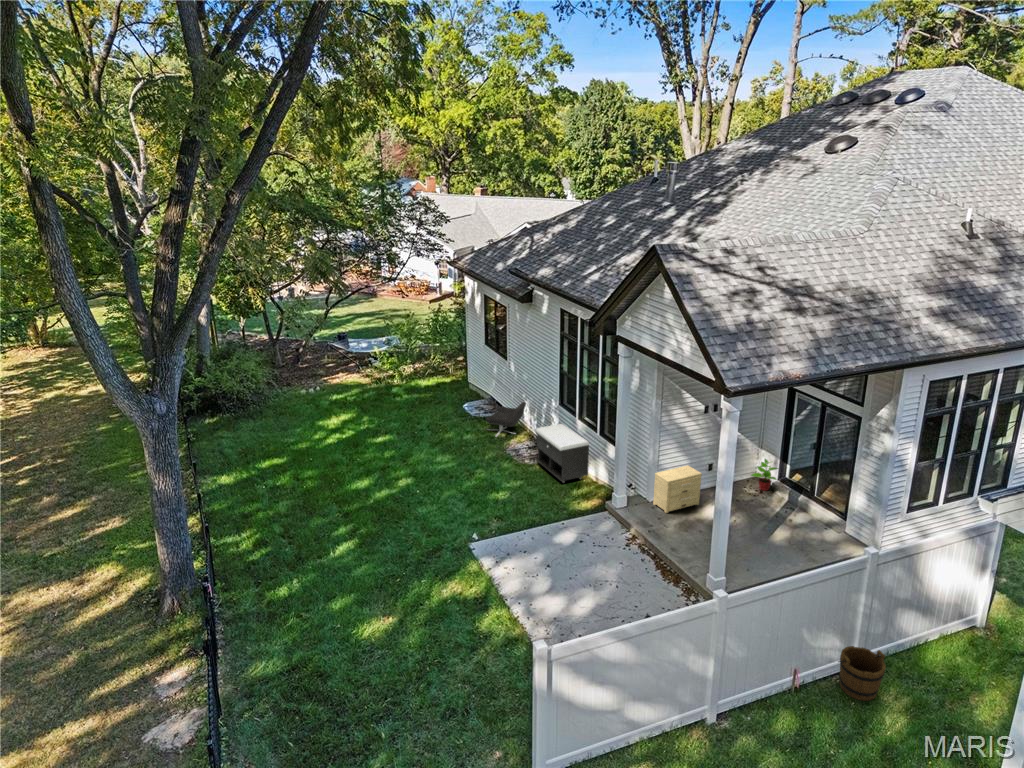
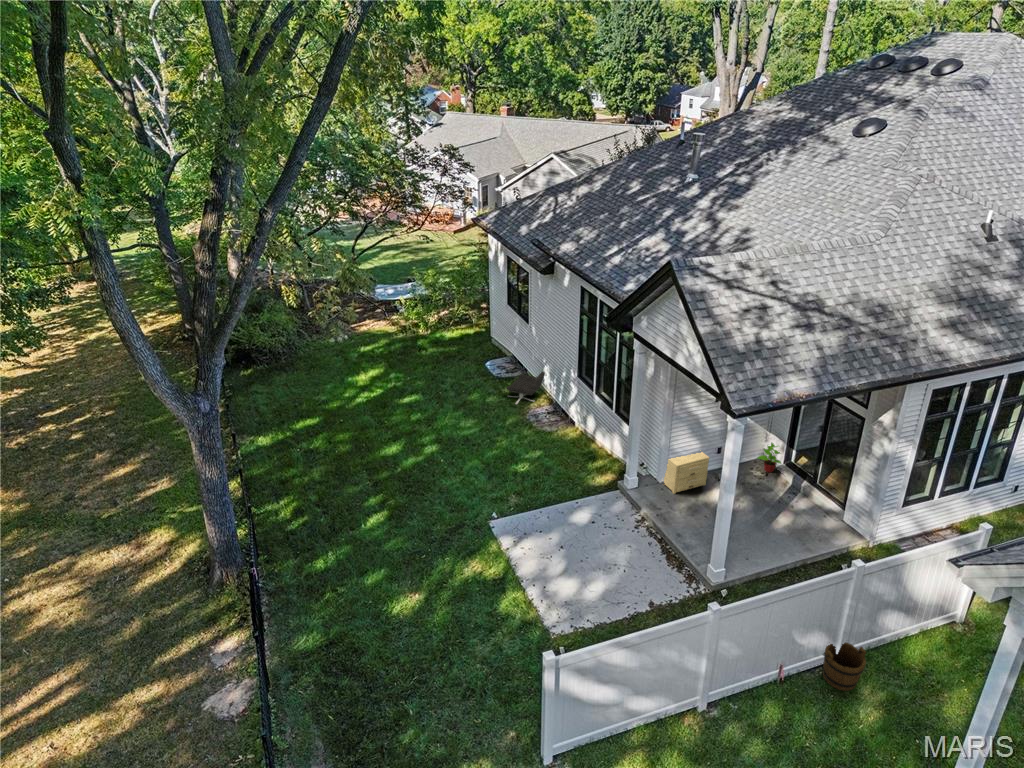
storage bench: present [536,424,589,482] -> none [554,398,604,456]

